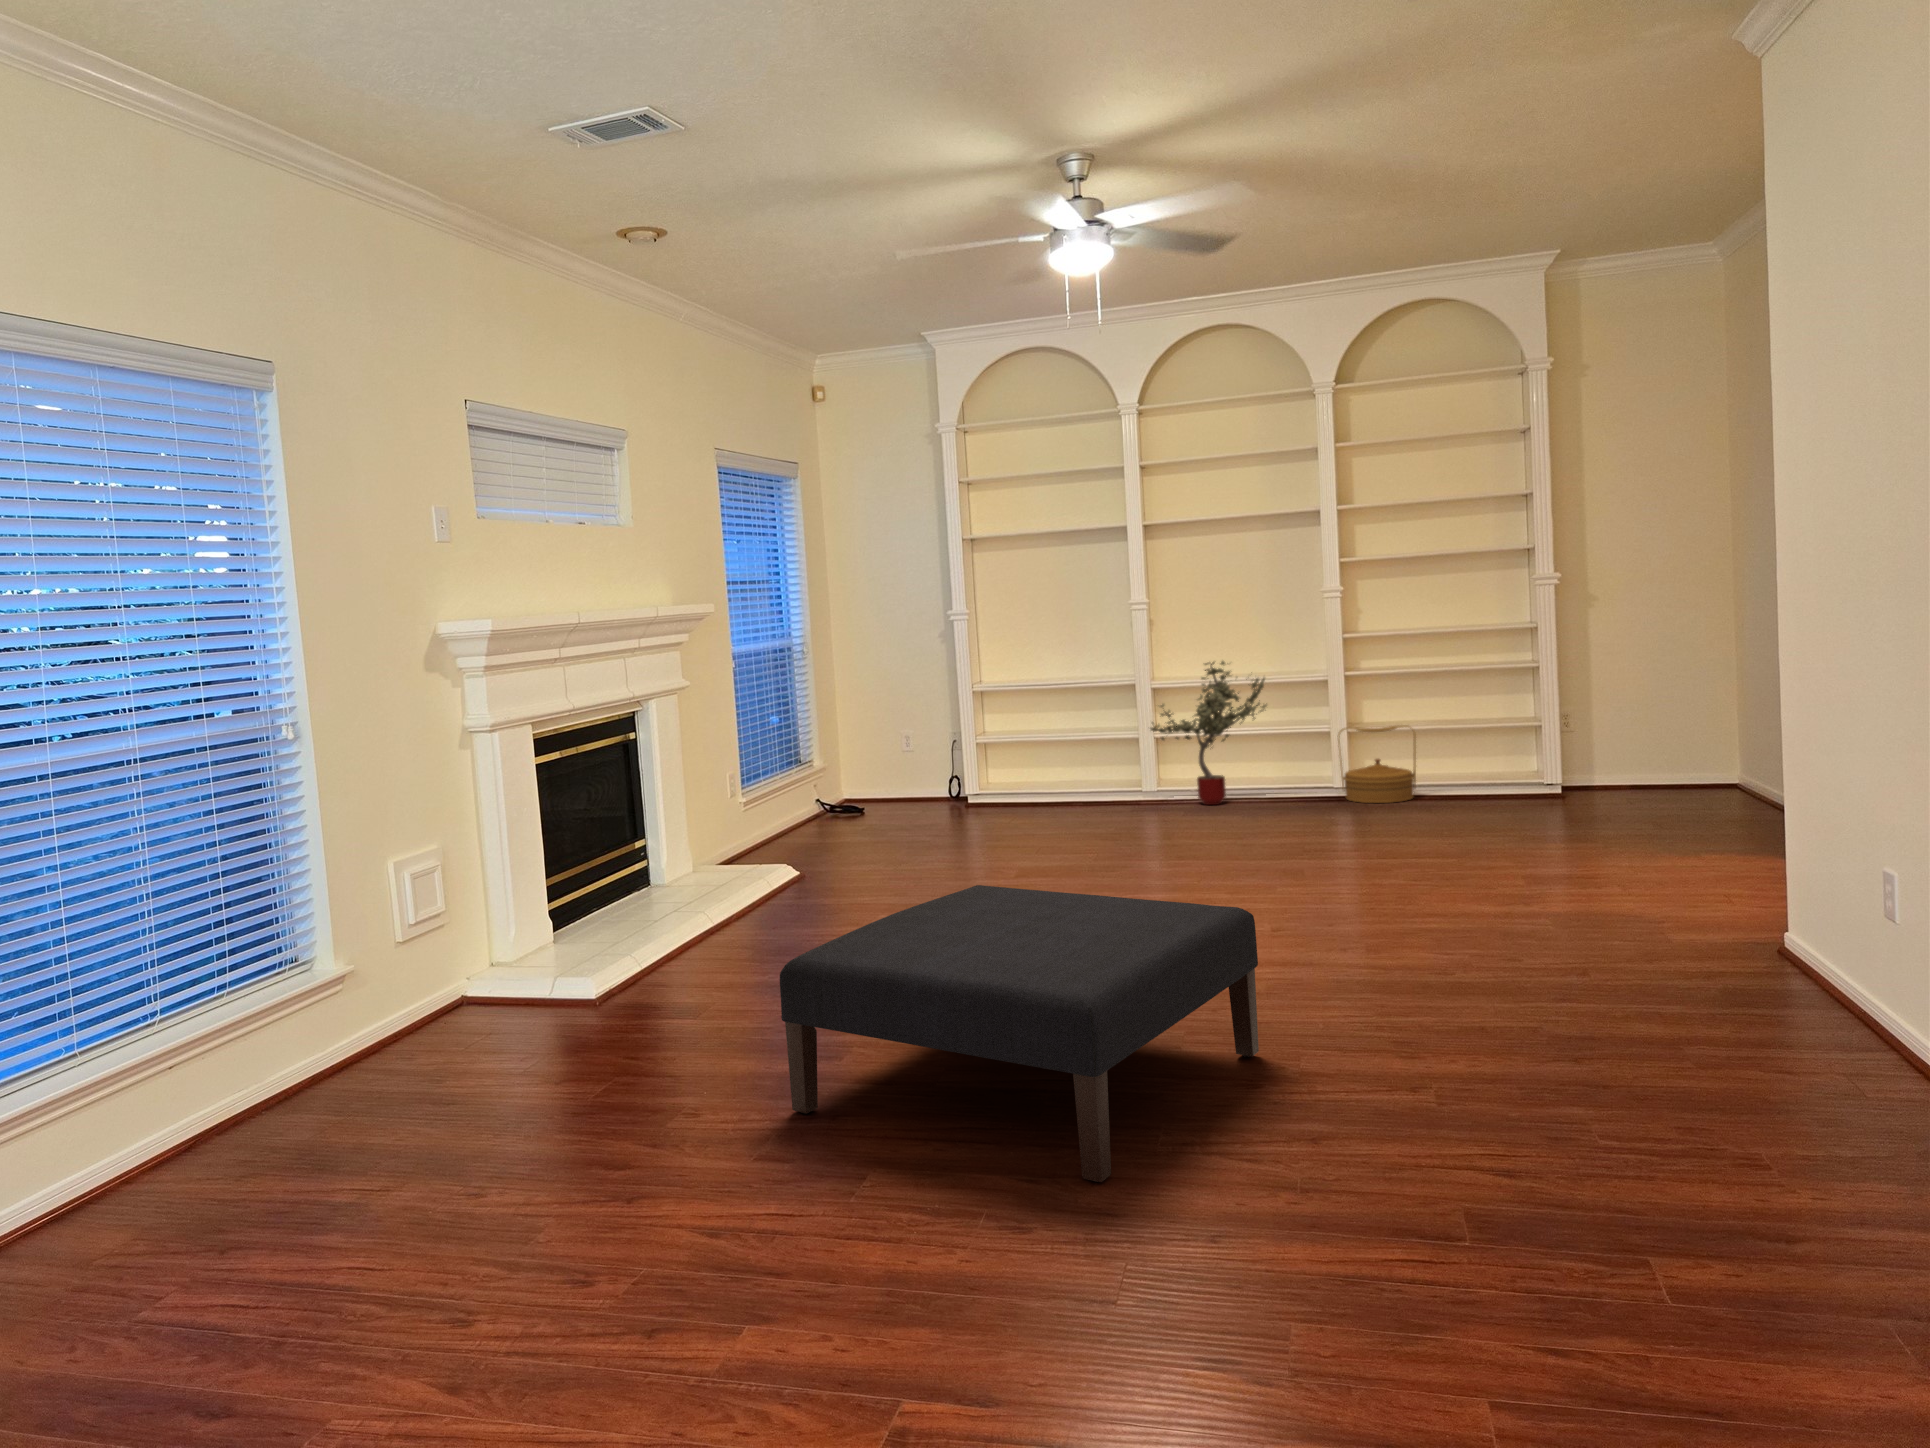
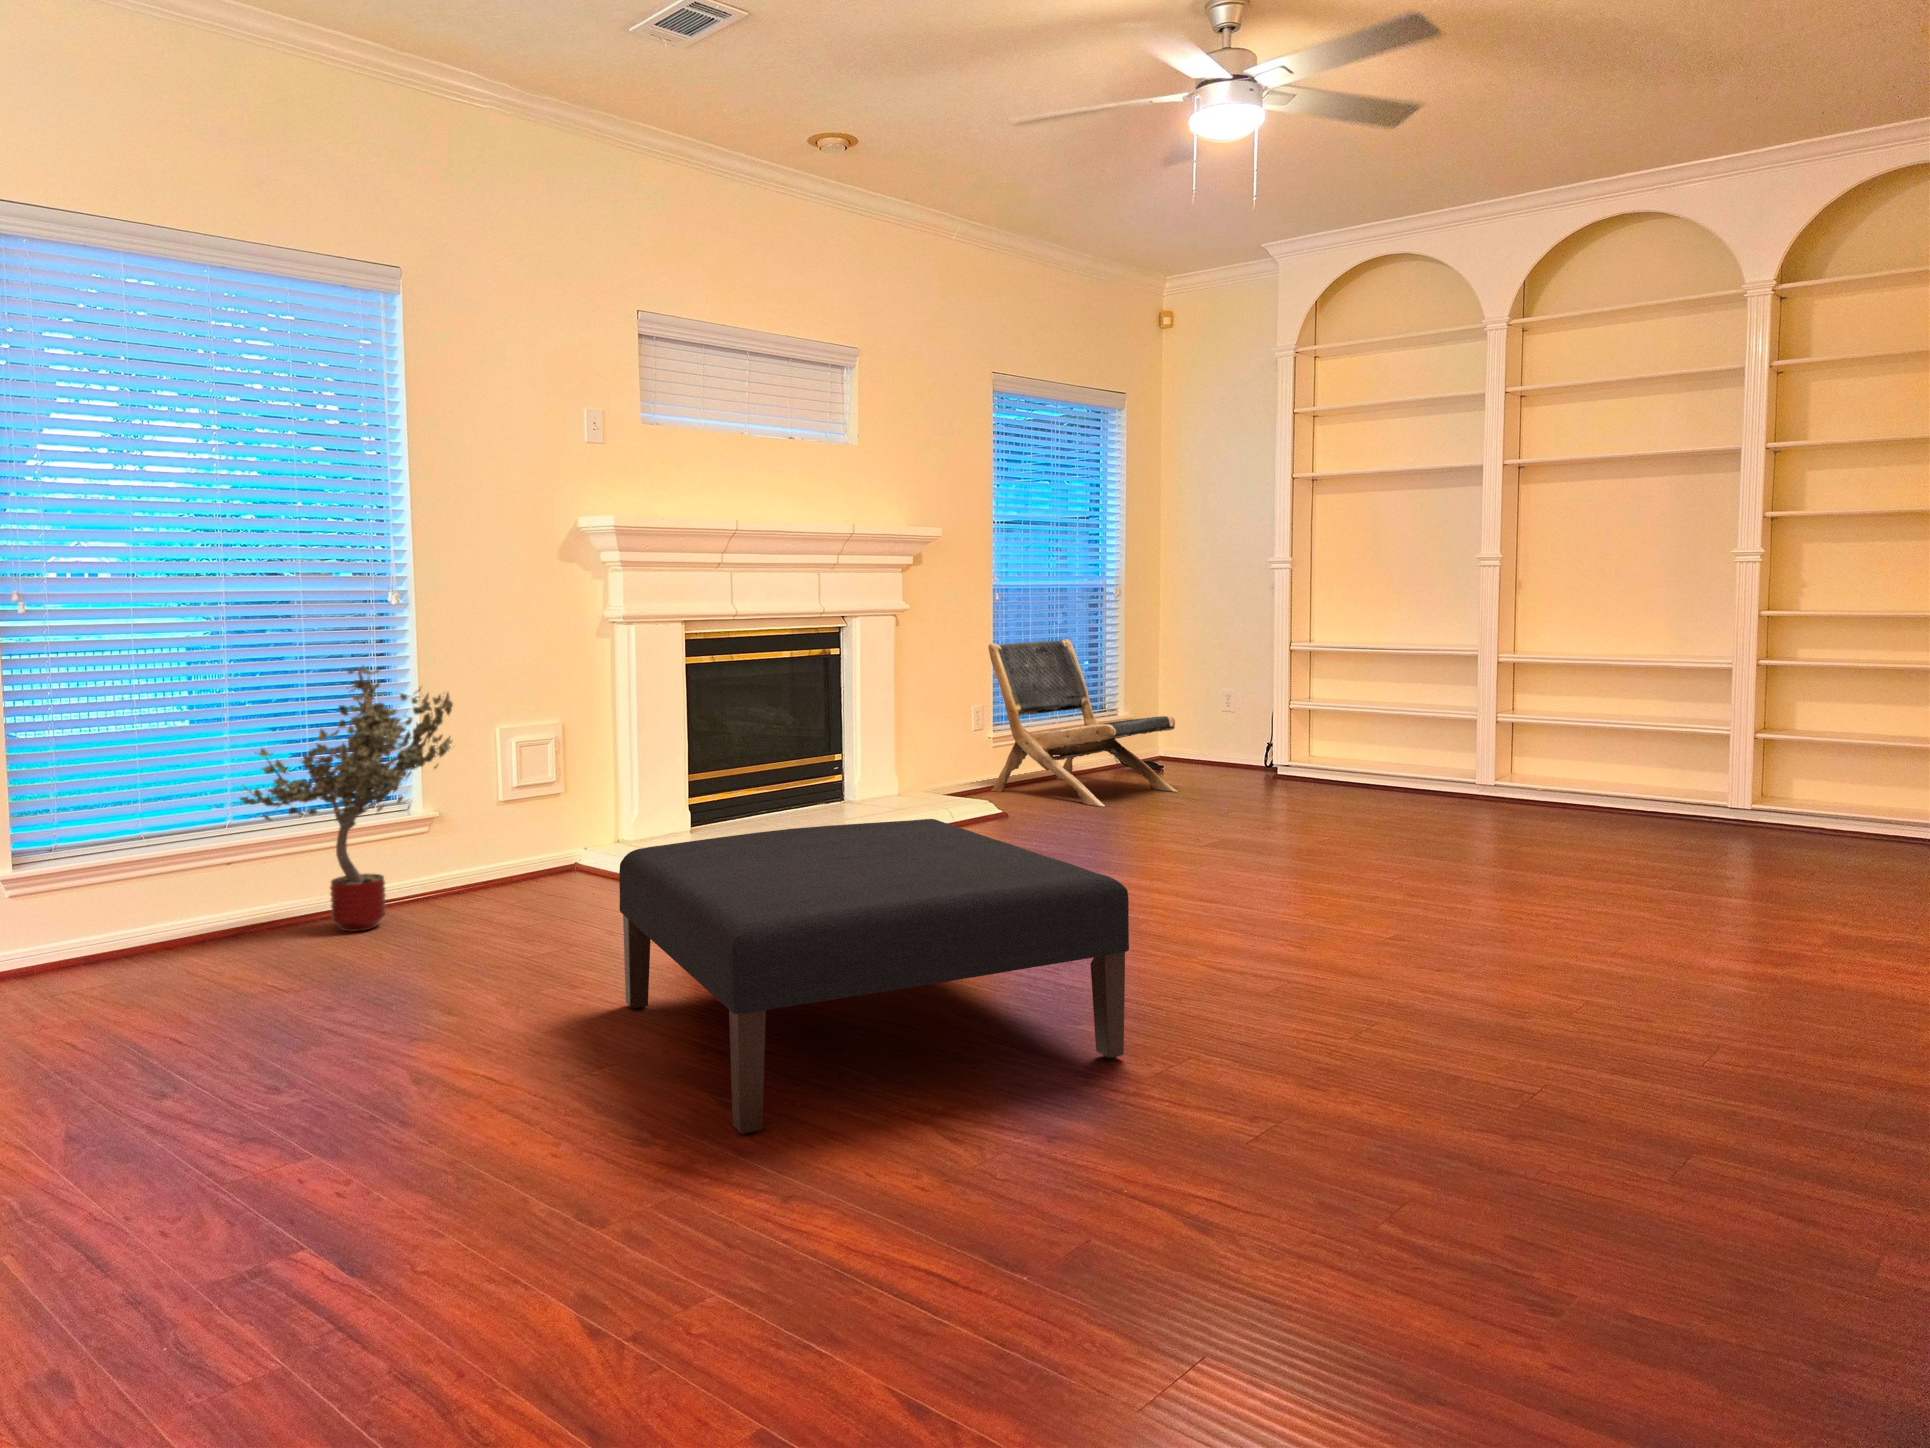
potted tree: present [1150,661,1267,805] -> present [240,666,453,932]
lounge chair: none [736,700,915,856] -> present [988,639,1177,806]
woven basket: present [1338,725,1416,803] -> none [1732,731,1850,836]

